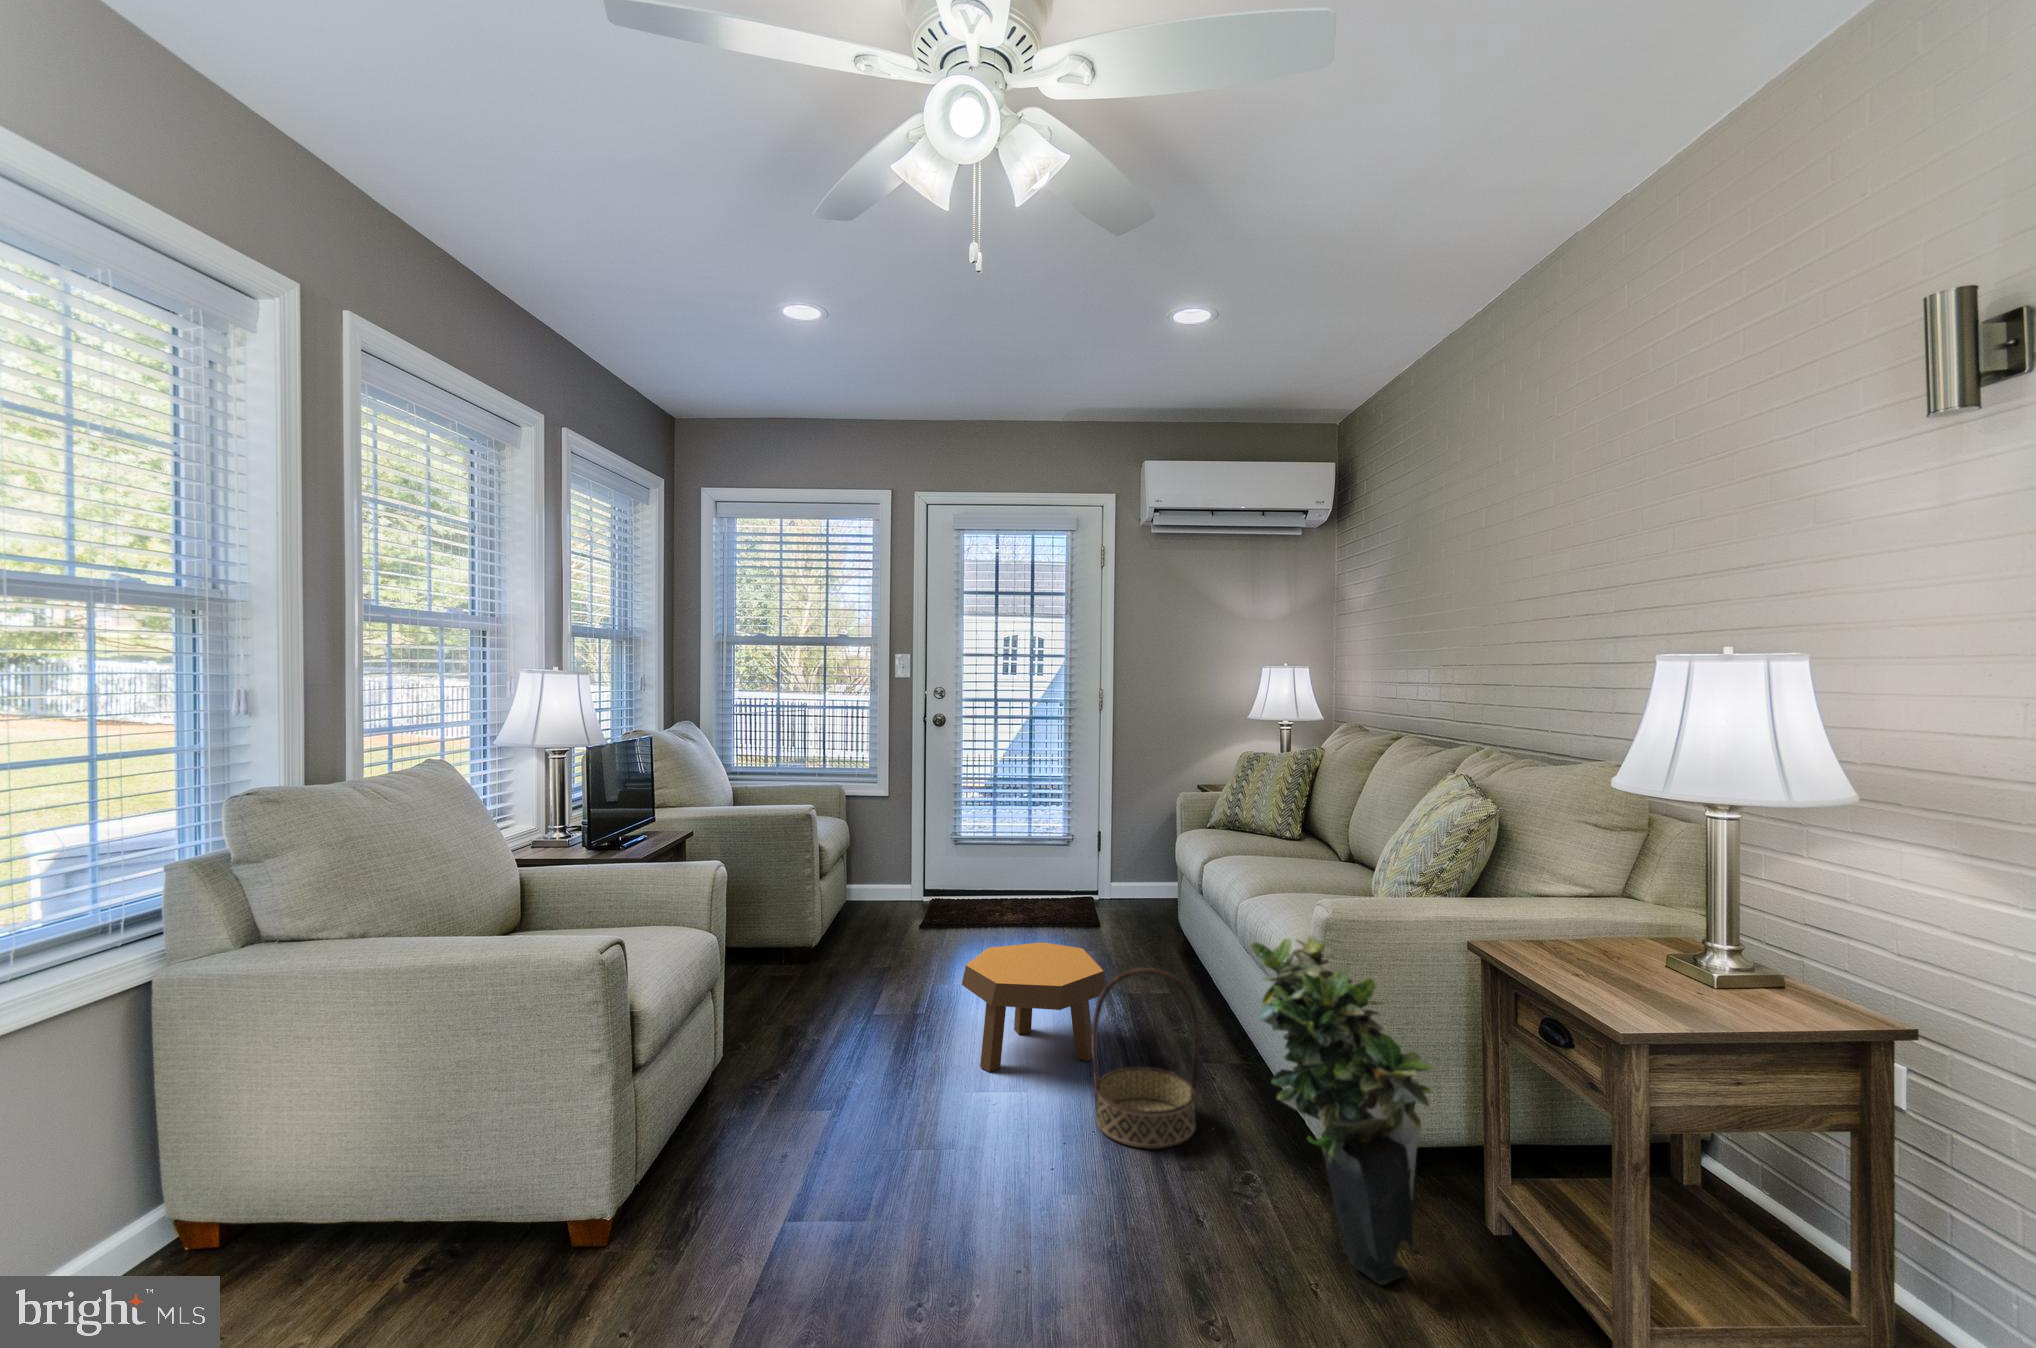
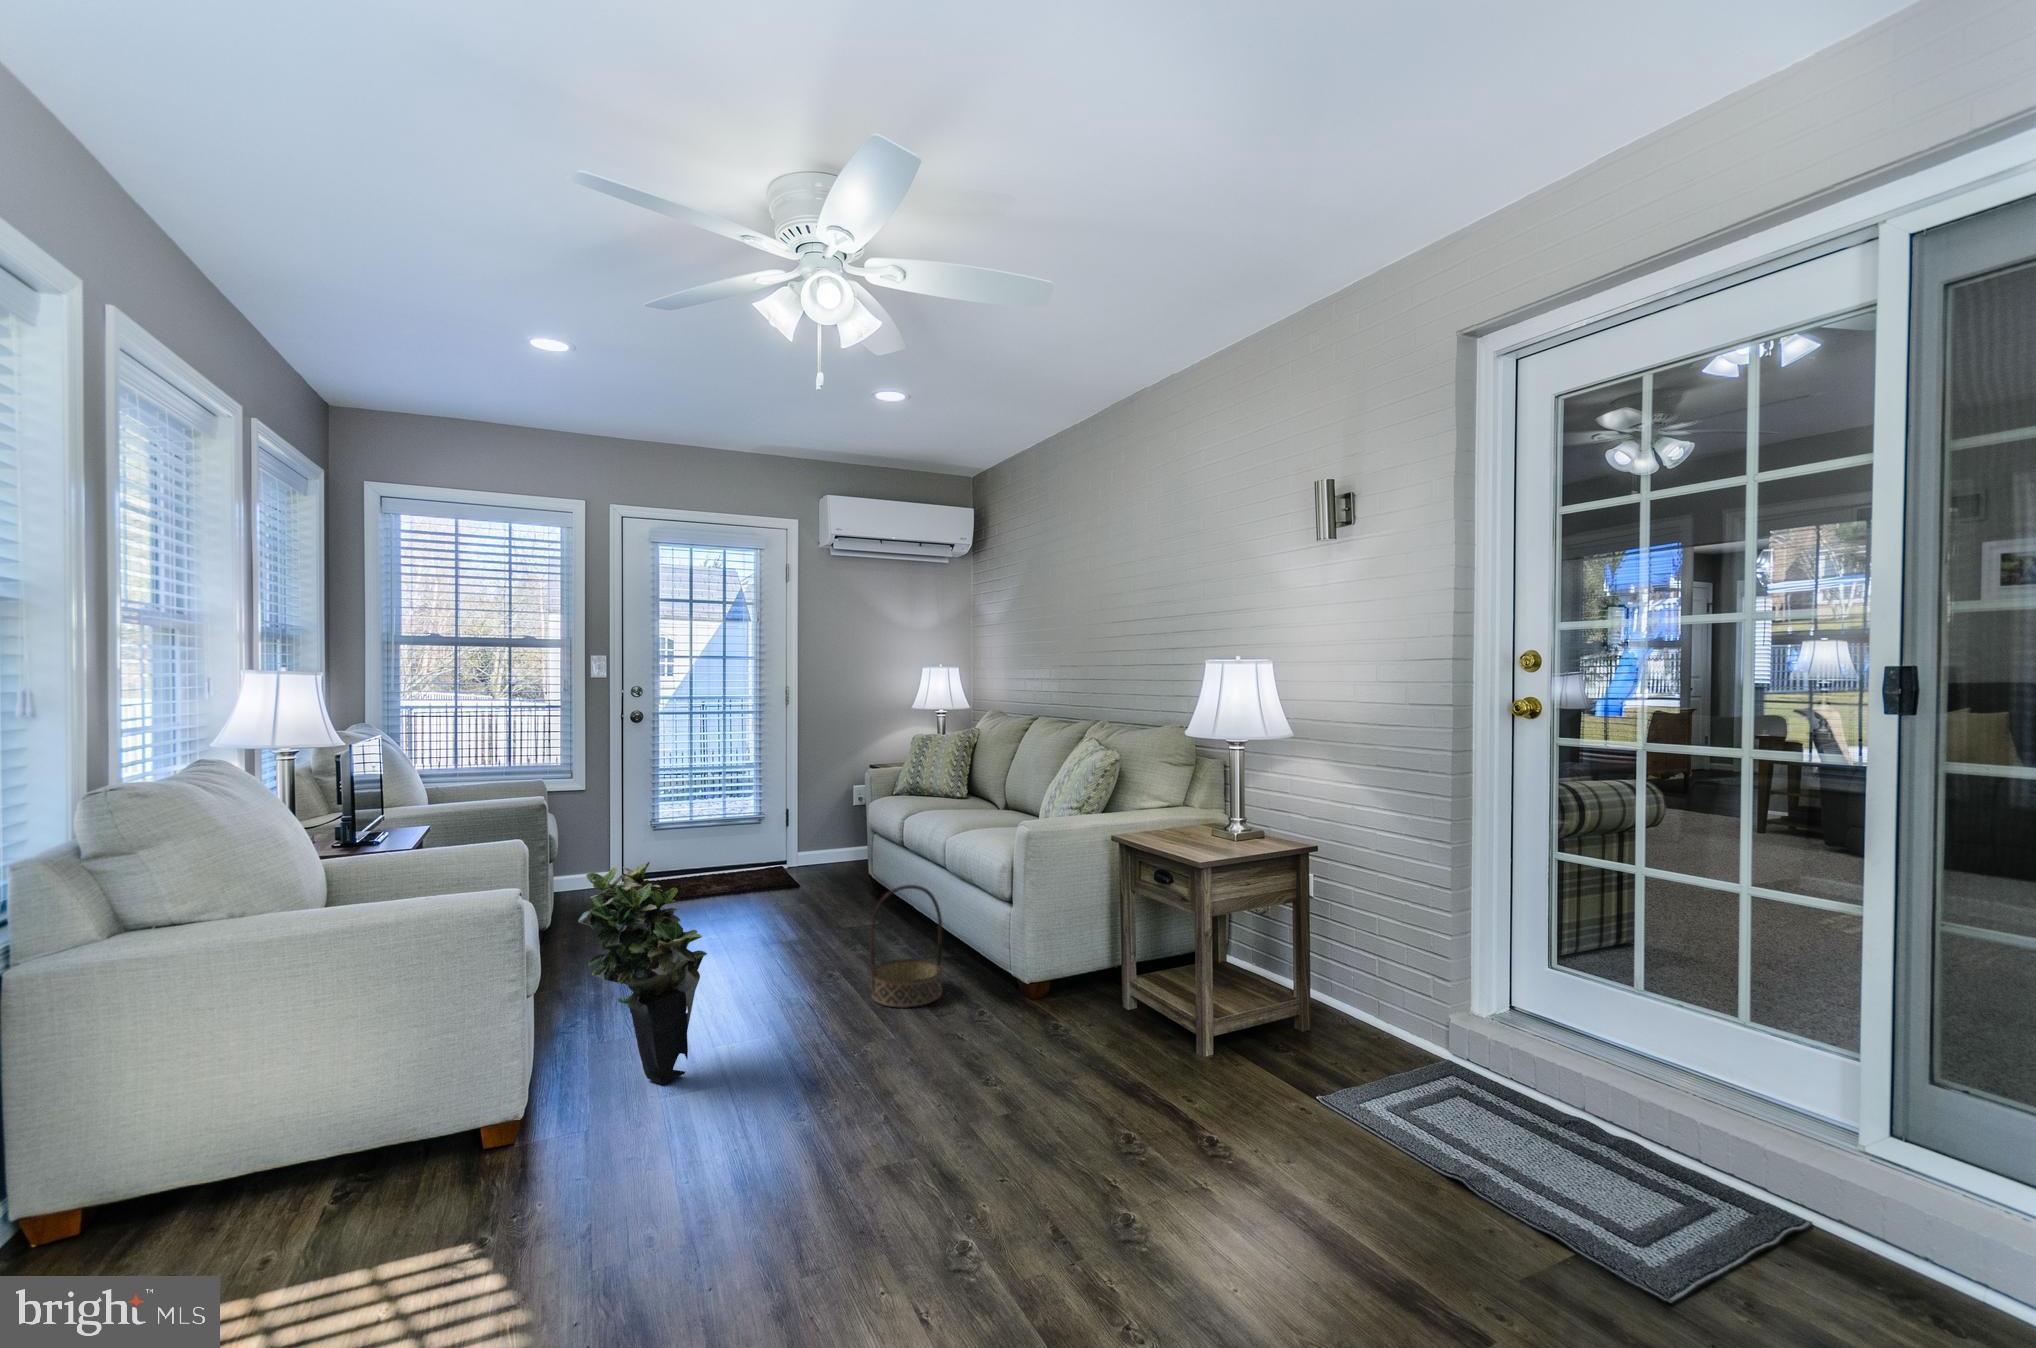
potted plant: present [1250,935,1434,1285] -> present [578,862,707,1084]
footstool: present [962,942,1106,1072] -> none [741,890,860,988]

